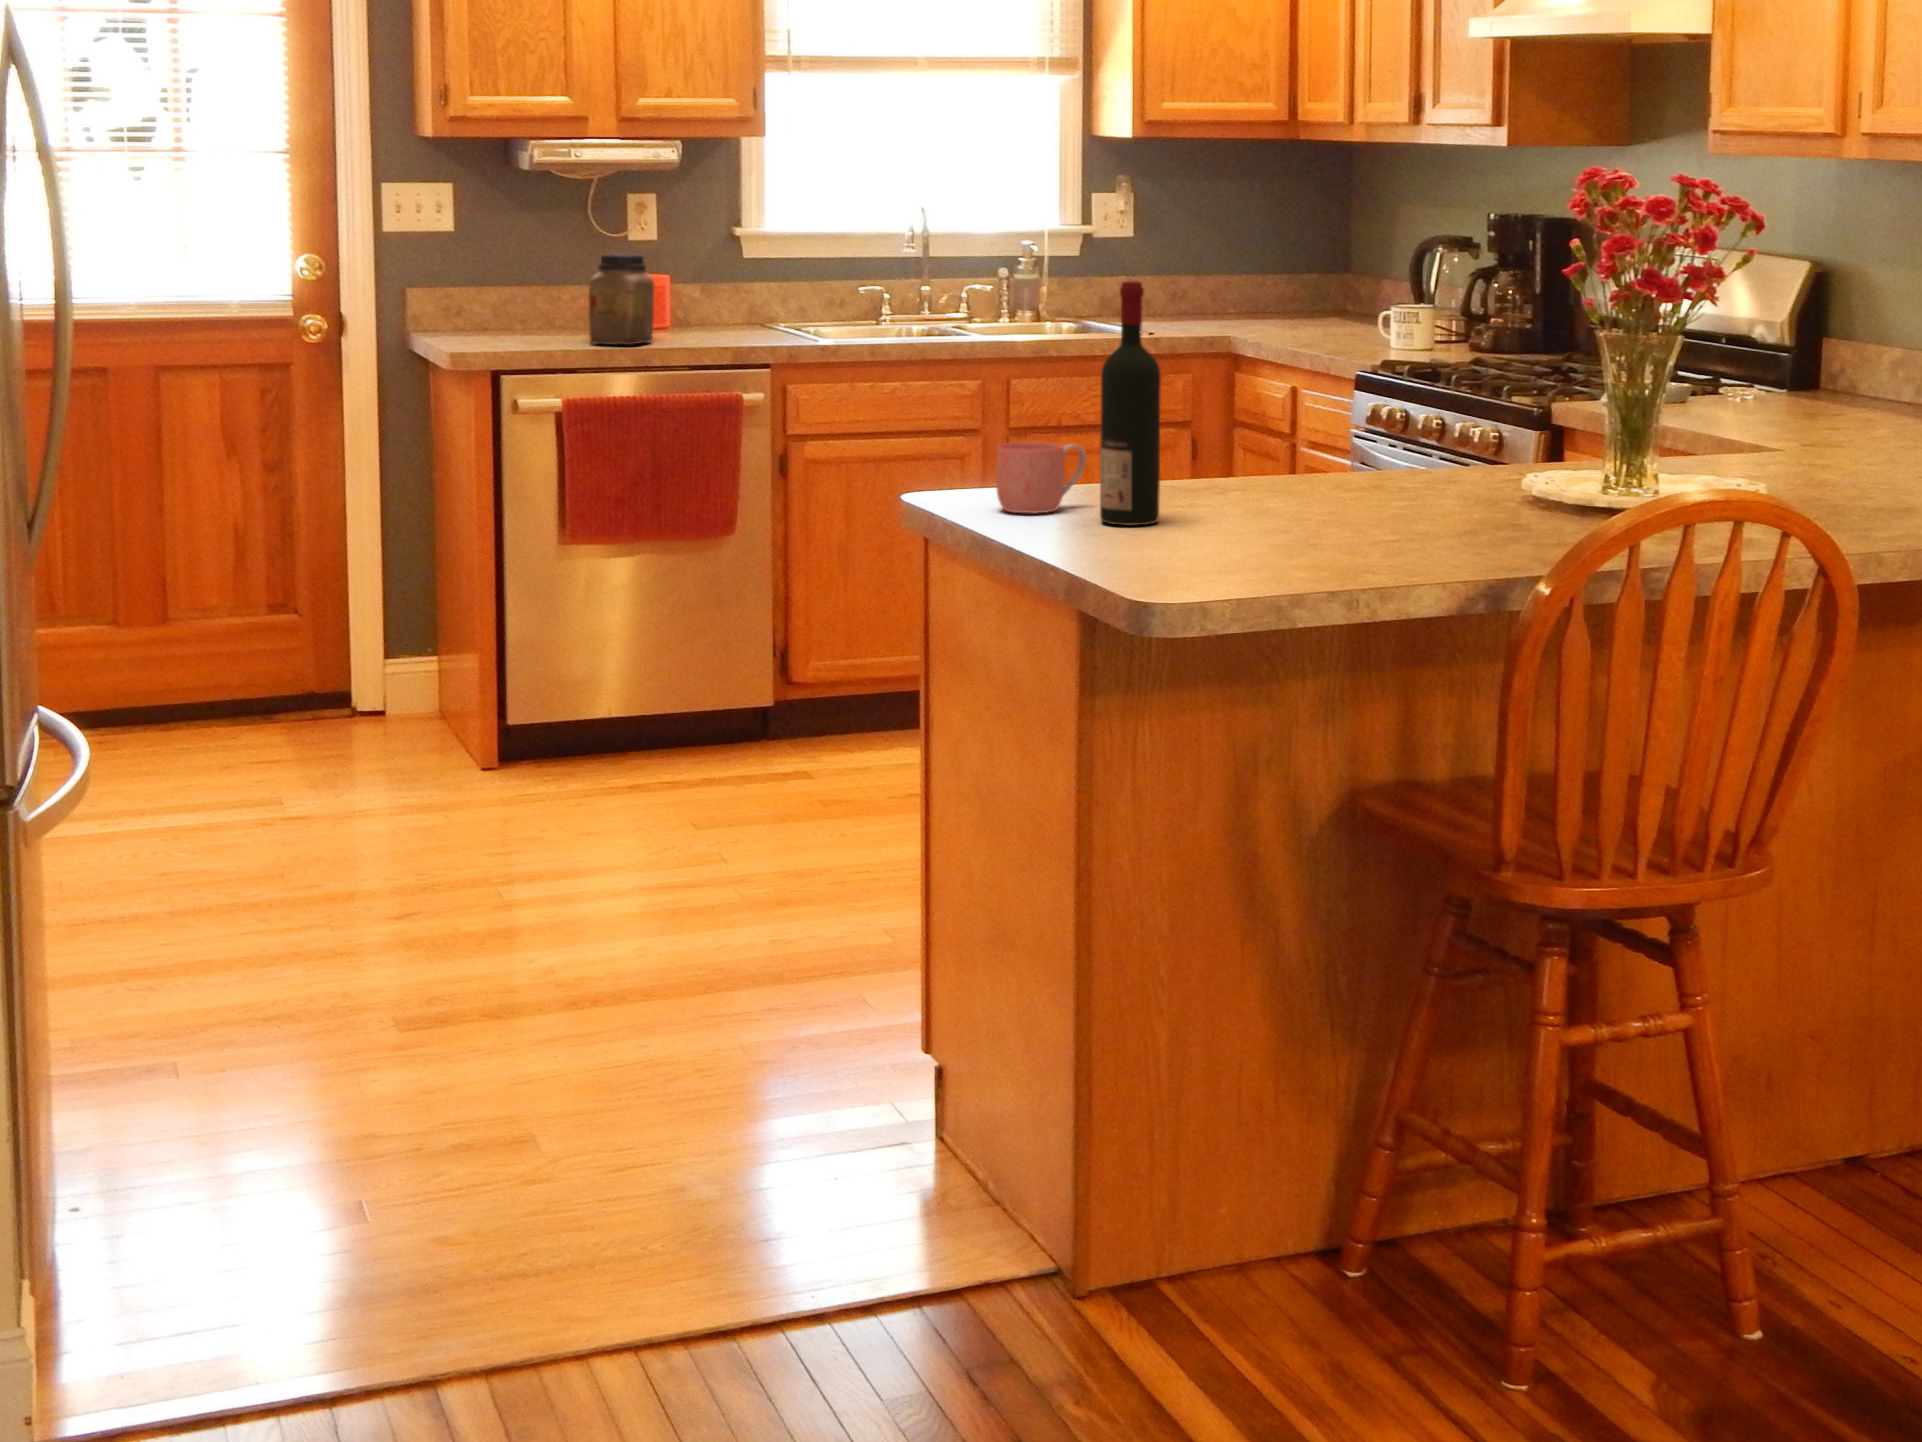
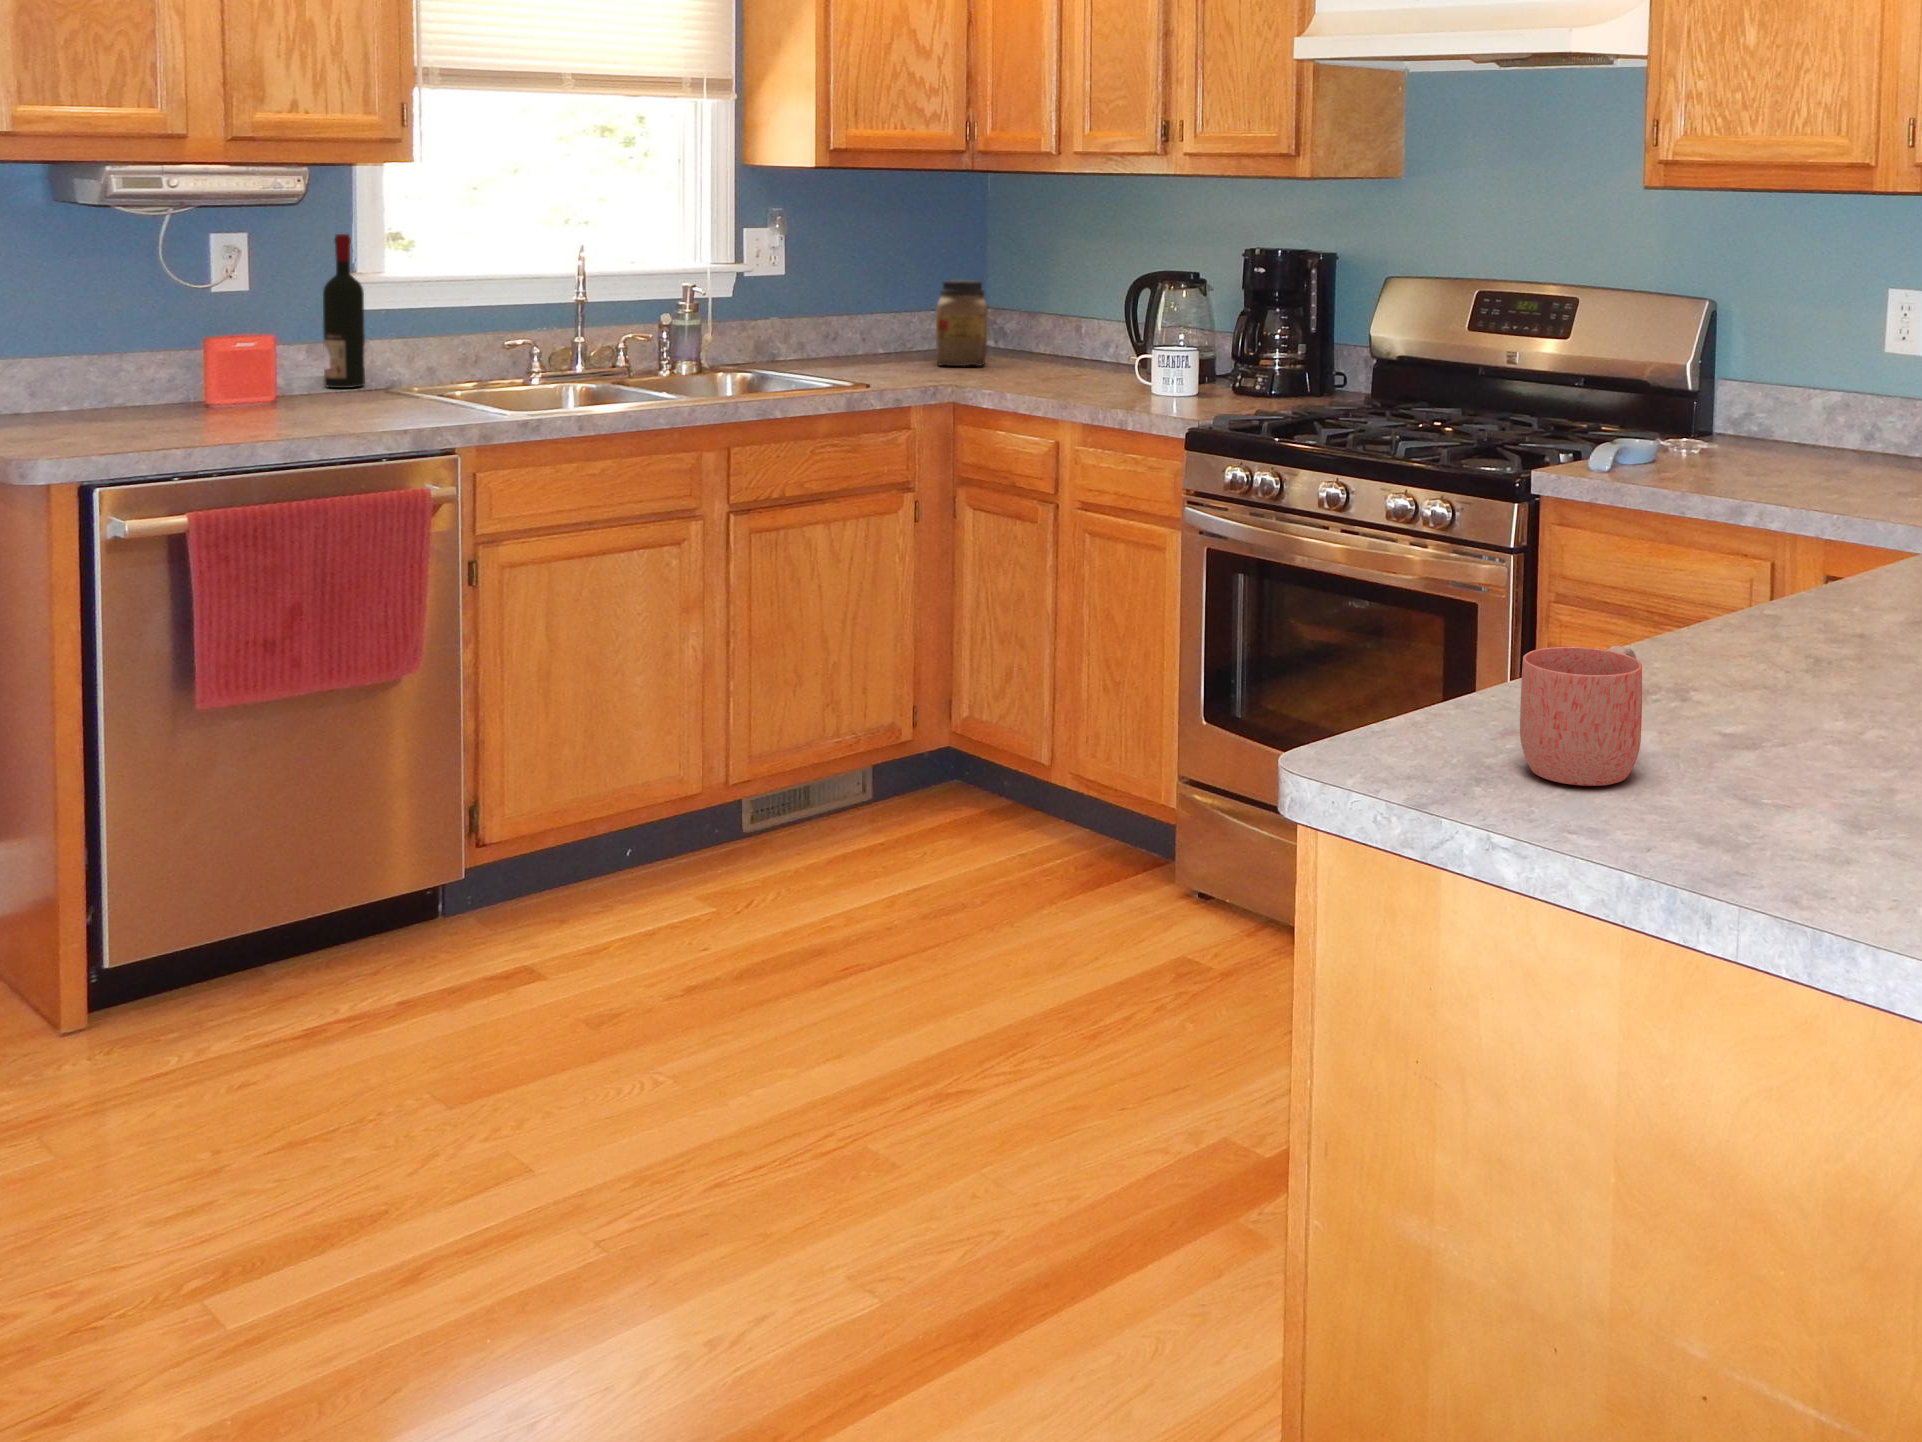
jar: present [589,253,655,345] -> present [936,280,987,366]
wine bottle: present [1100,281,1161,526] -> present [323,234,365,388]

